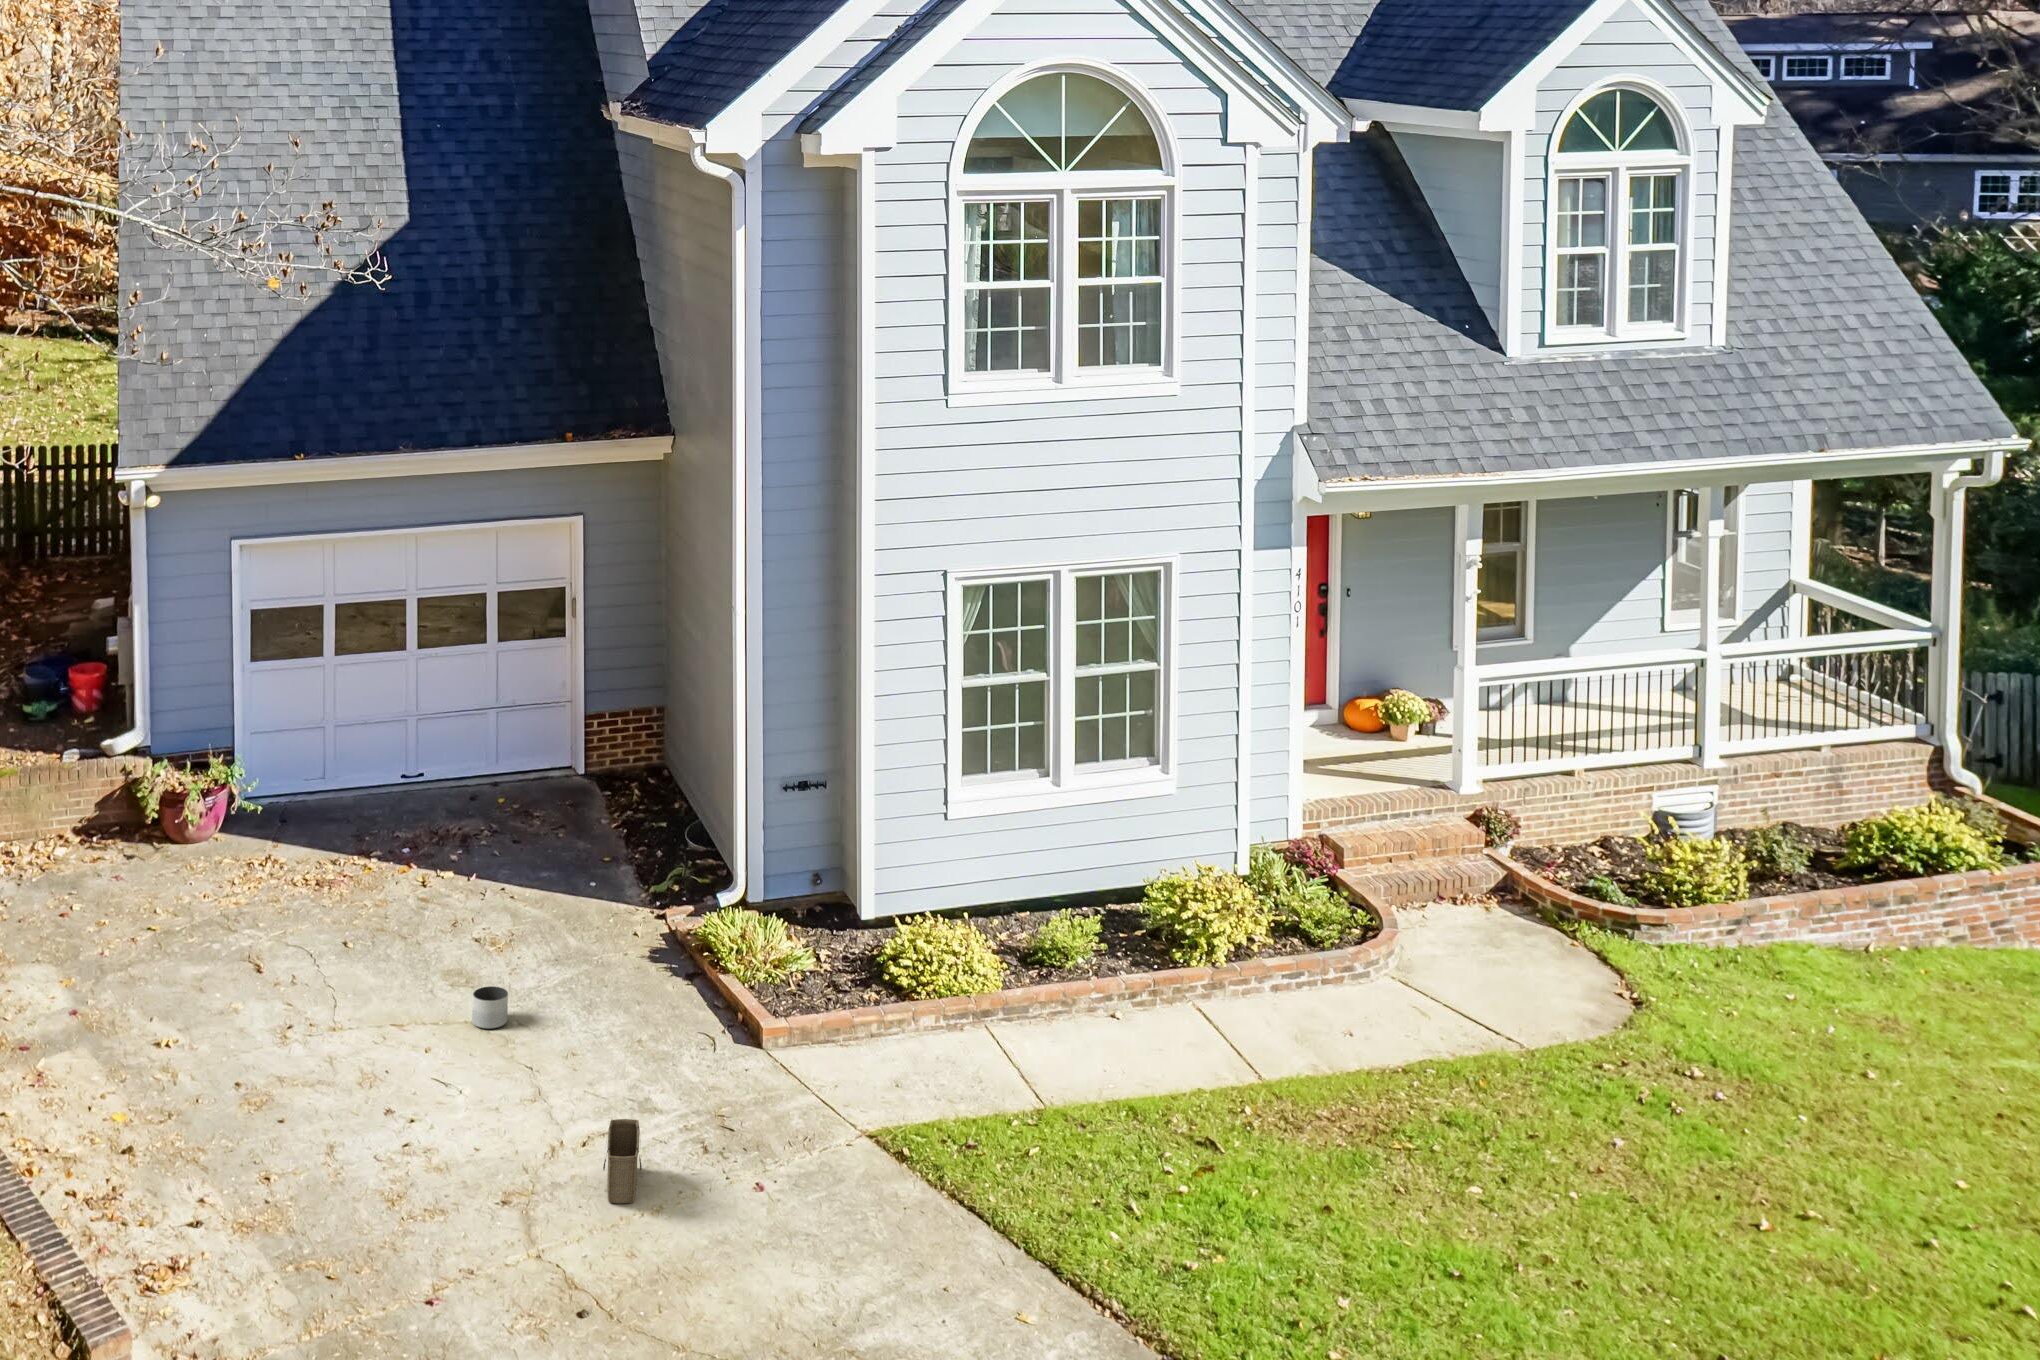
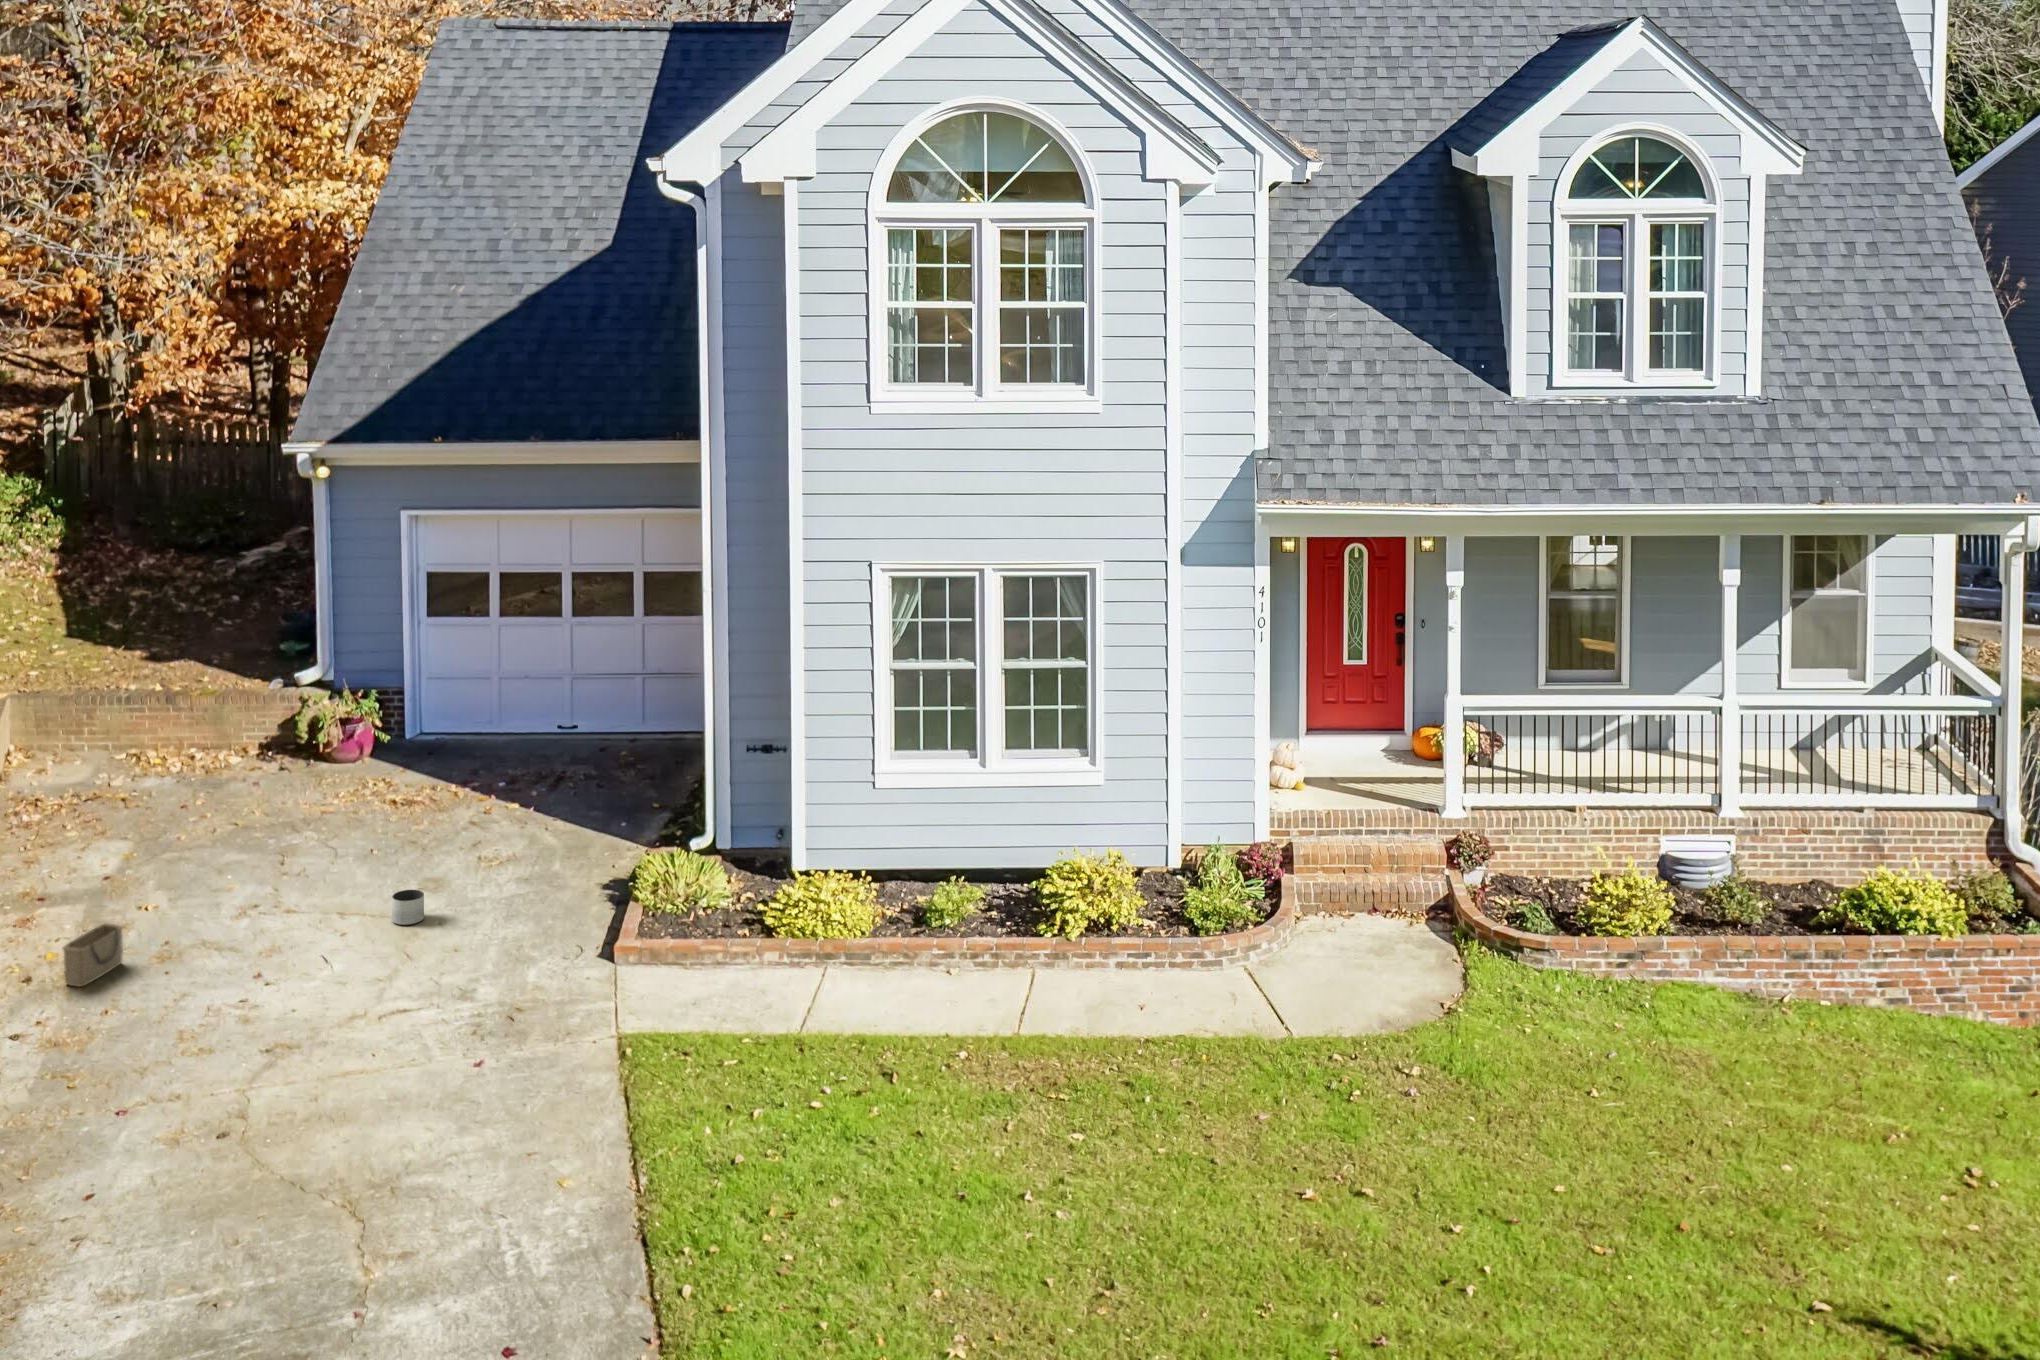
basket: present [603,1119,642,1203] -> present [63,923,124,987]

